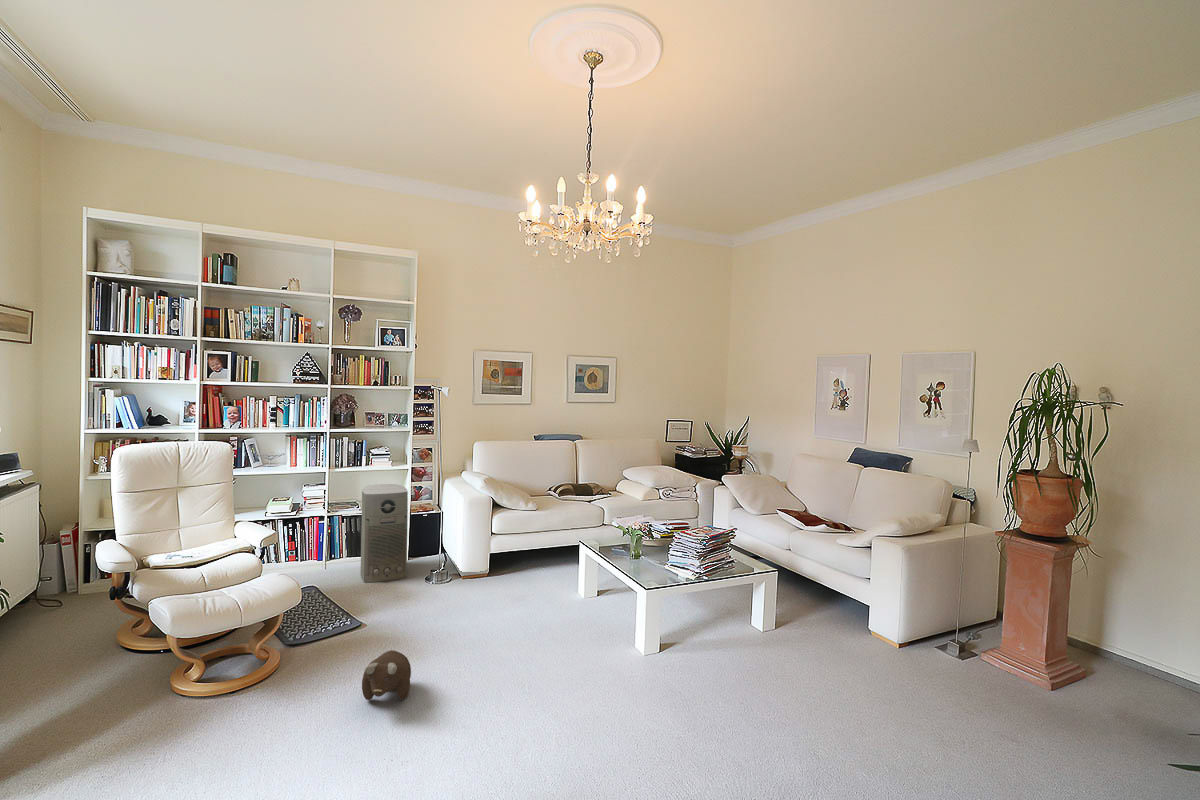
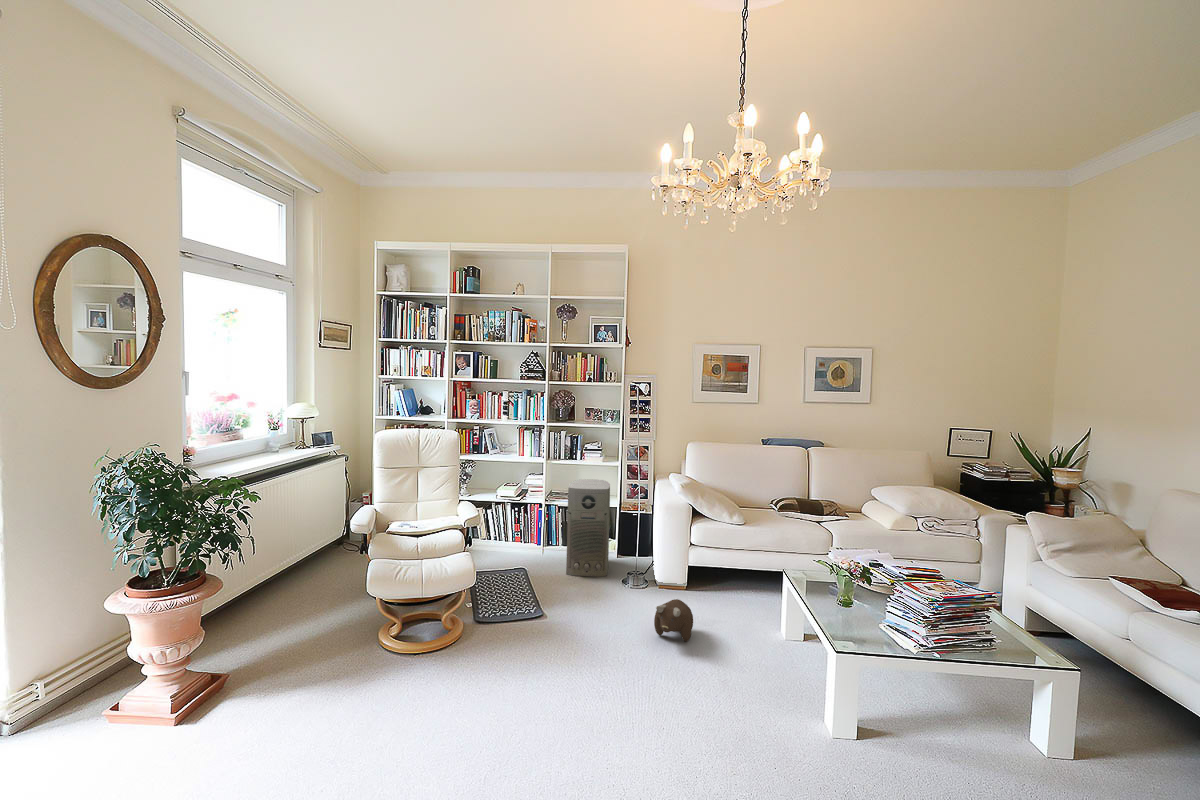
plush toy: present [362,650,411,700] -> present [654,599,693,642]

